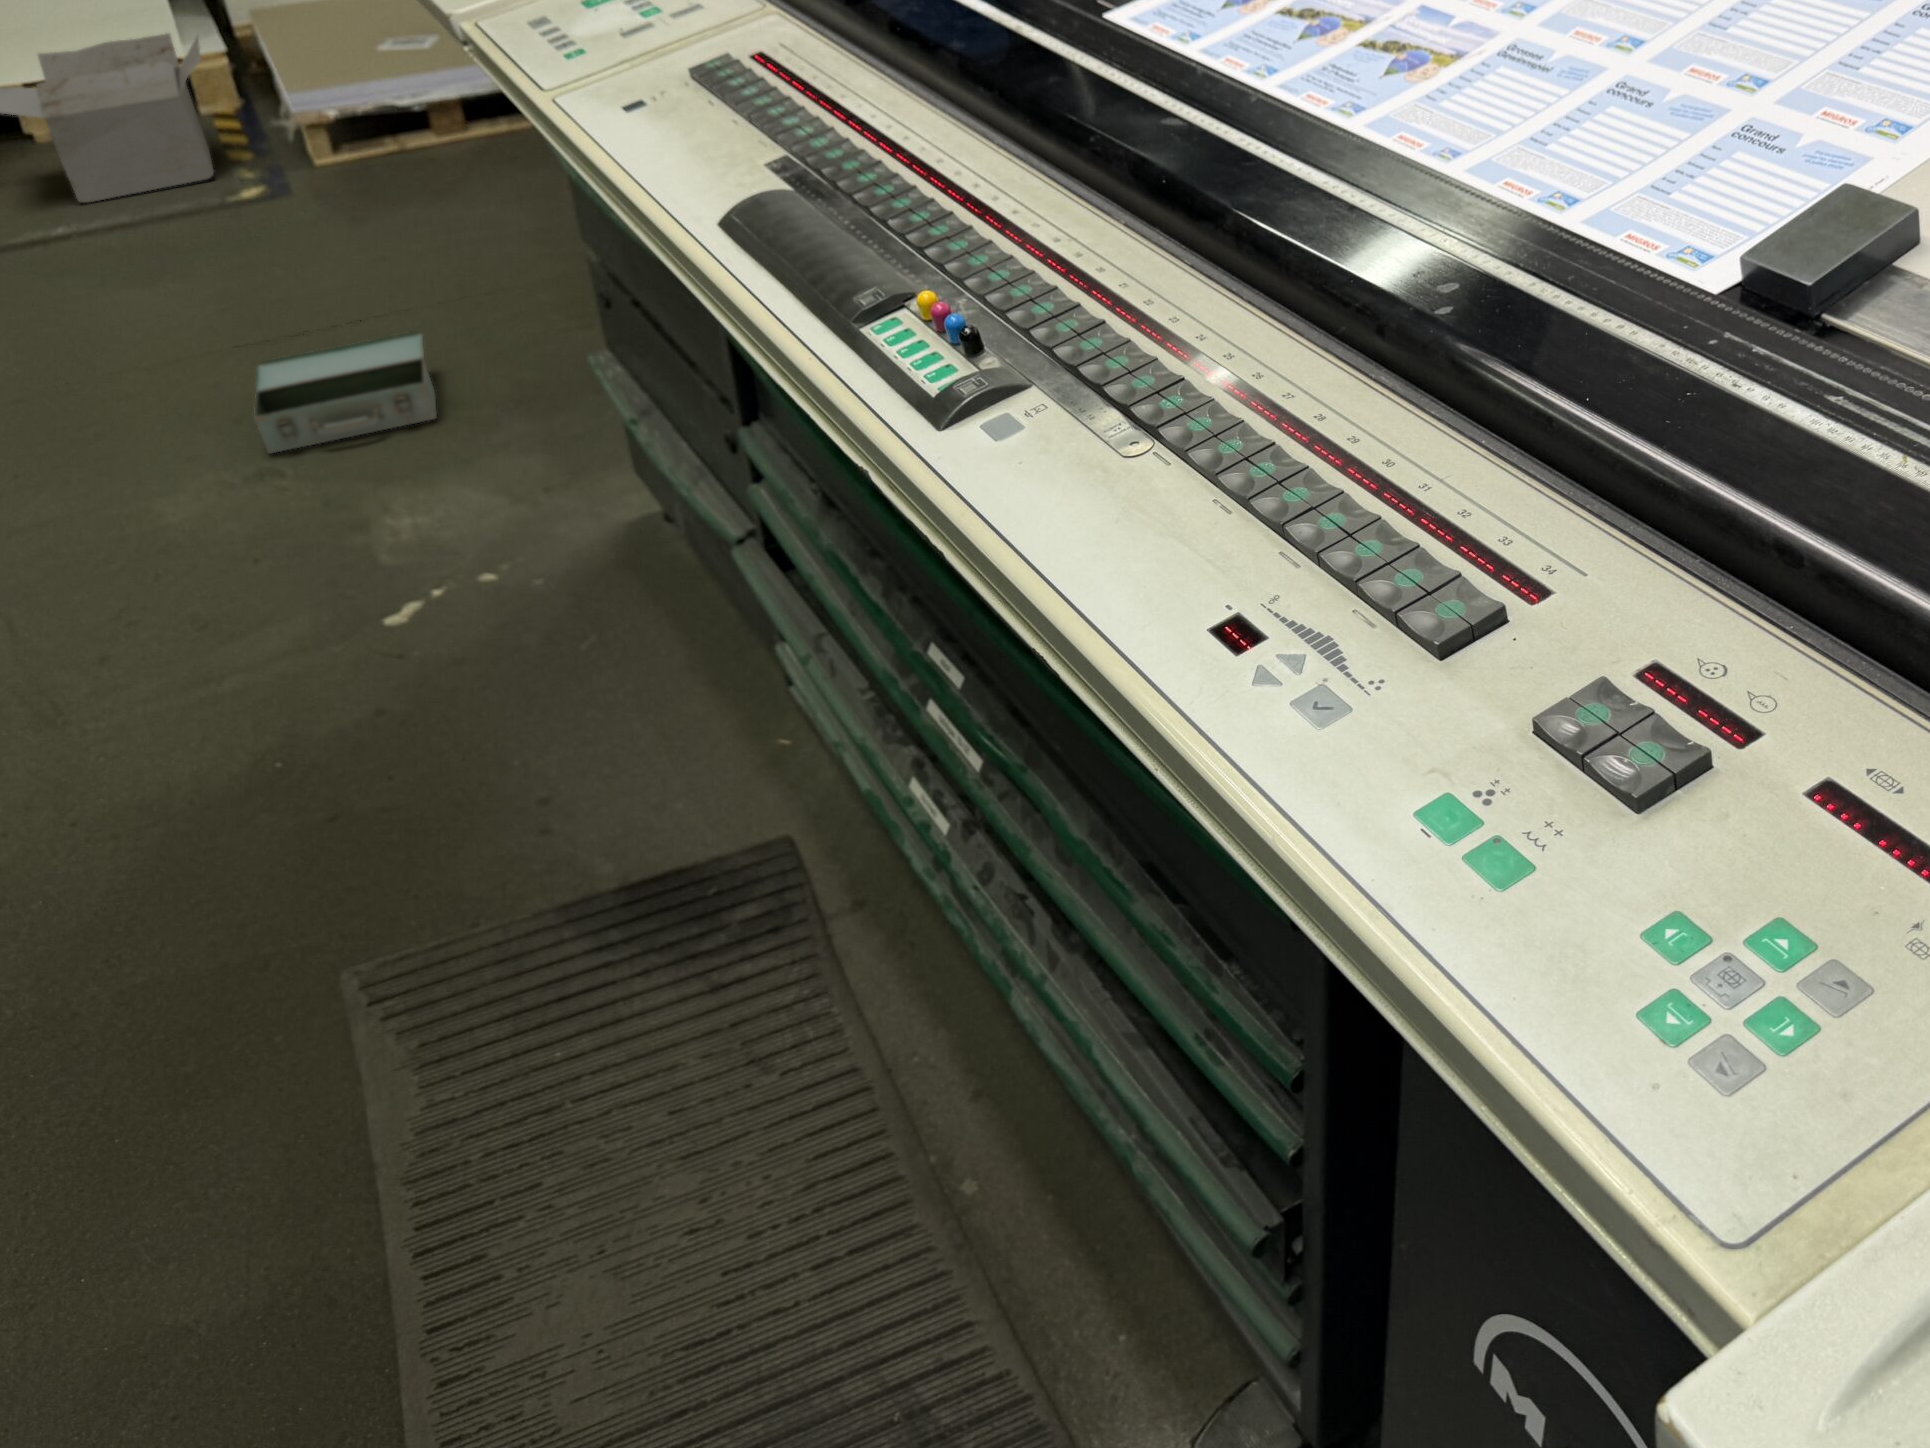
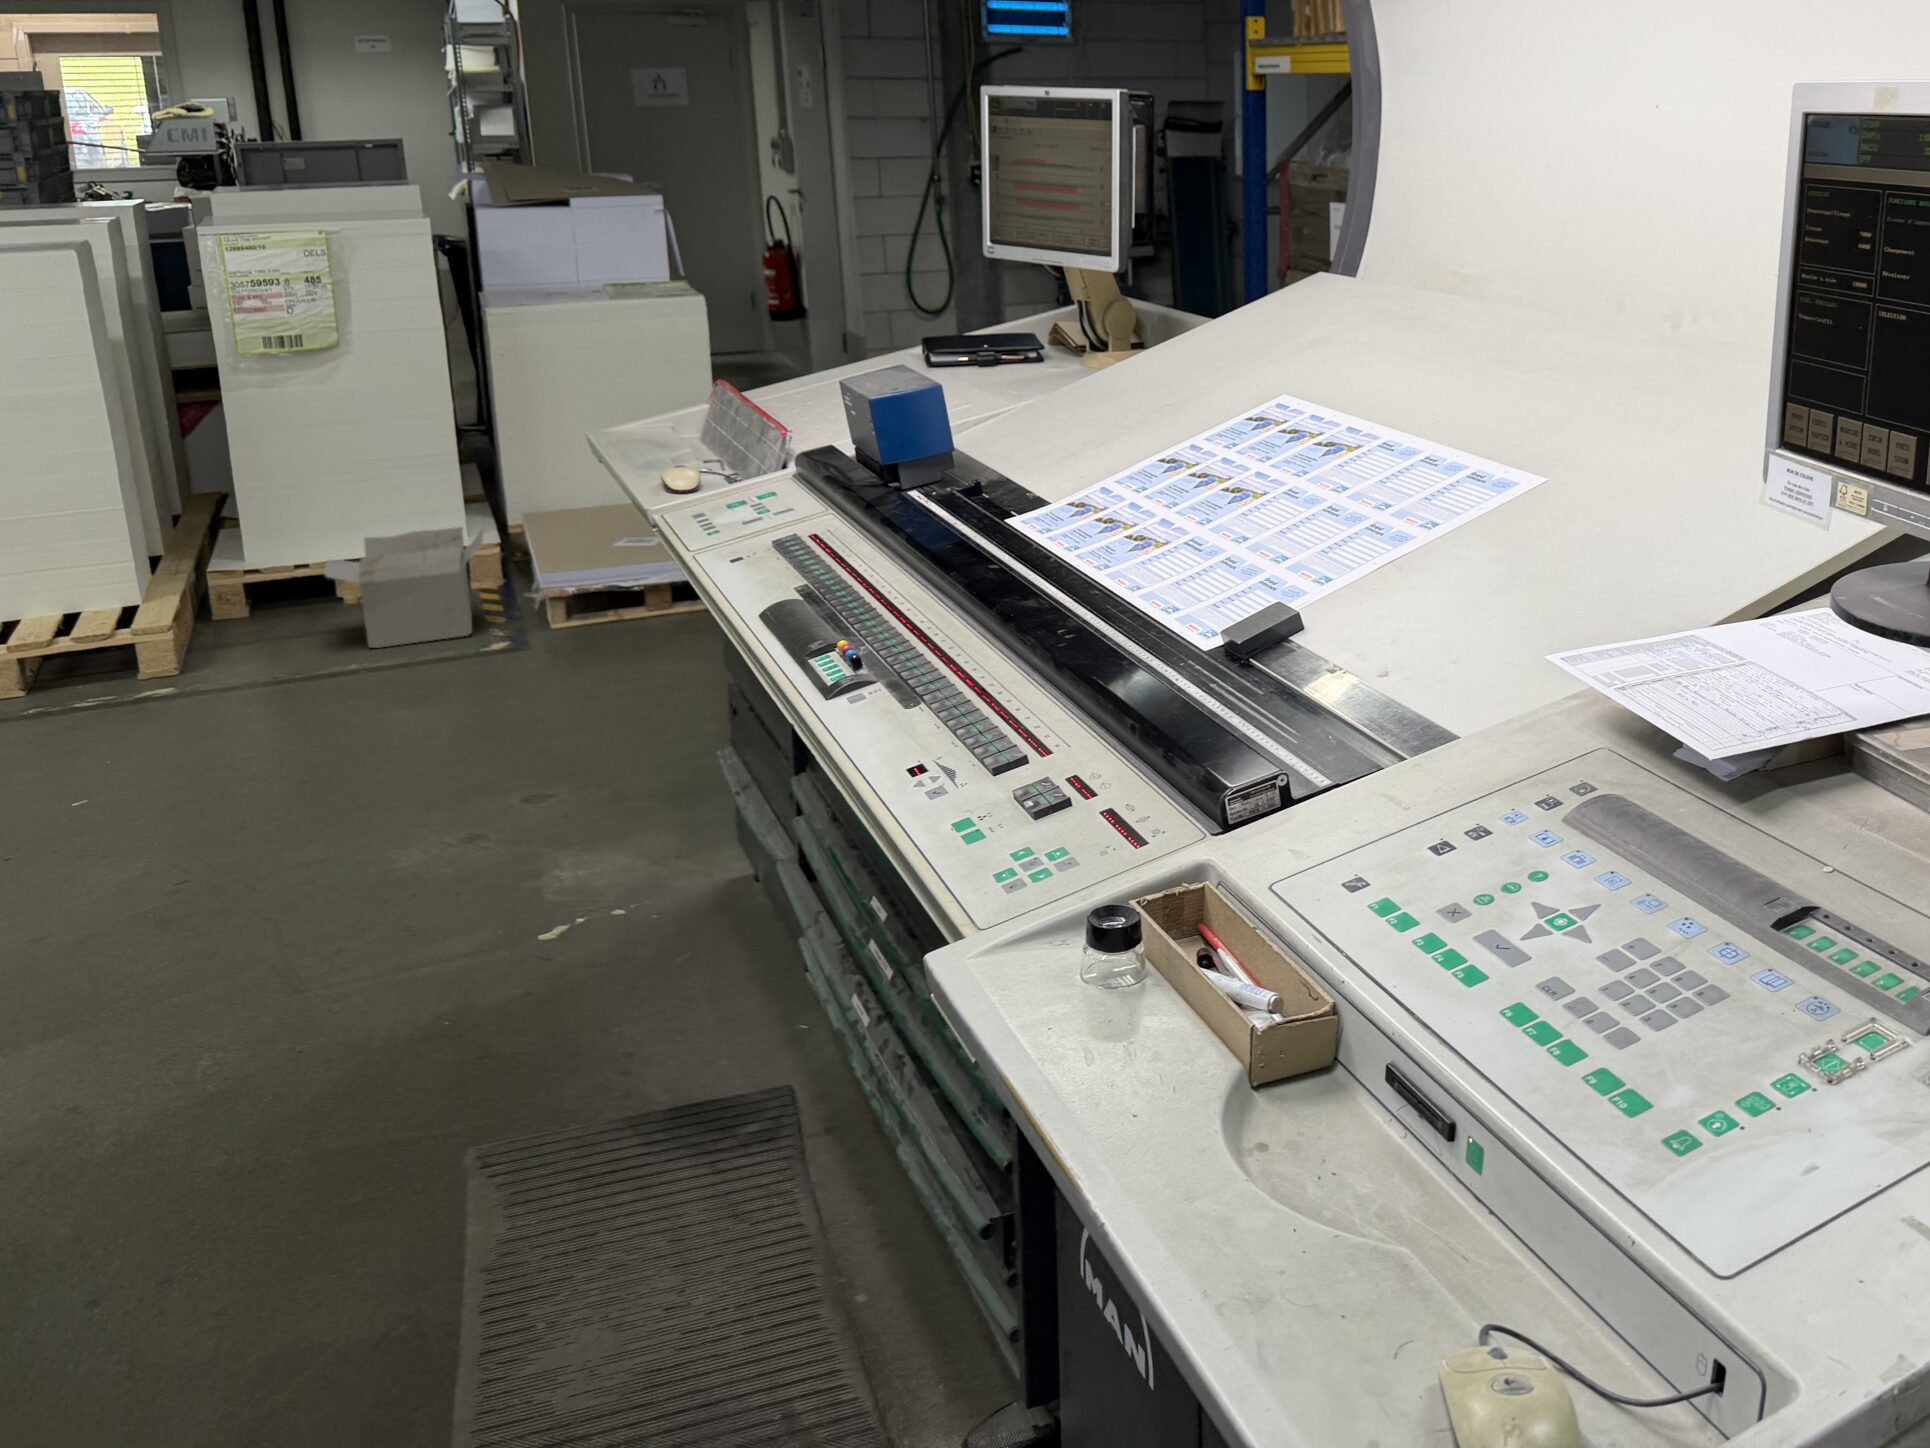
toolbox: present [254,332,437,453] -> none [471,744,604,824]

